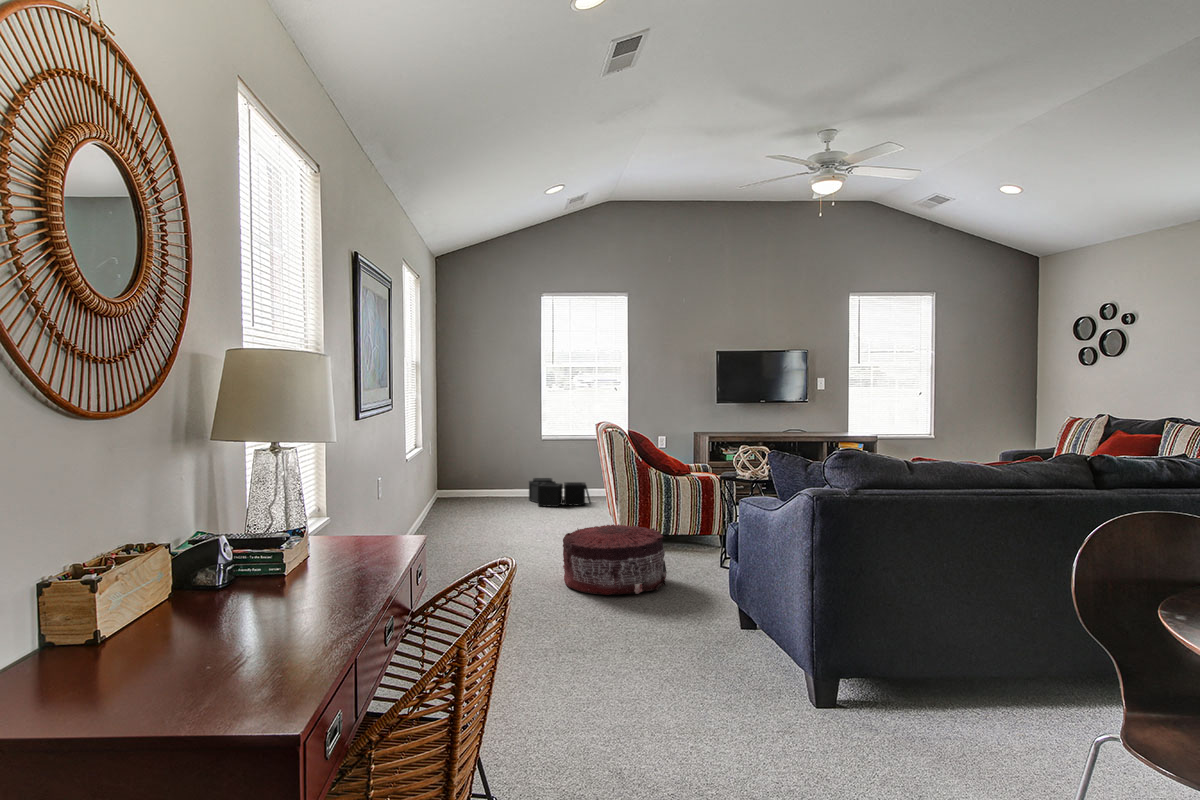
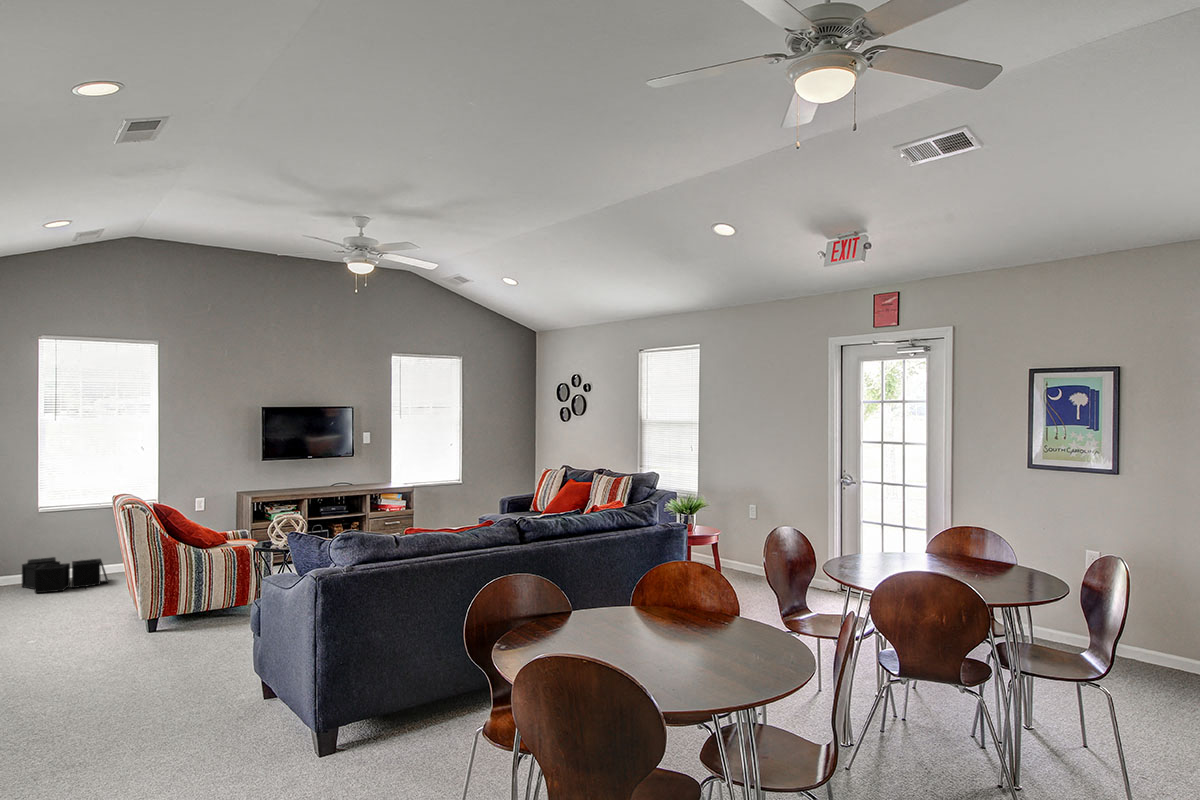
pouf: present [563,524,667,595] -> none [66,609,192,691]

